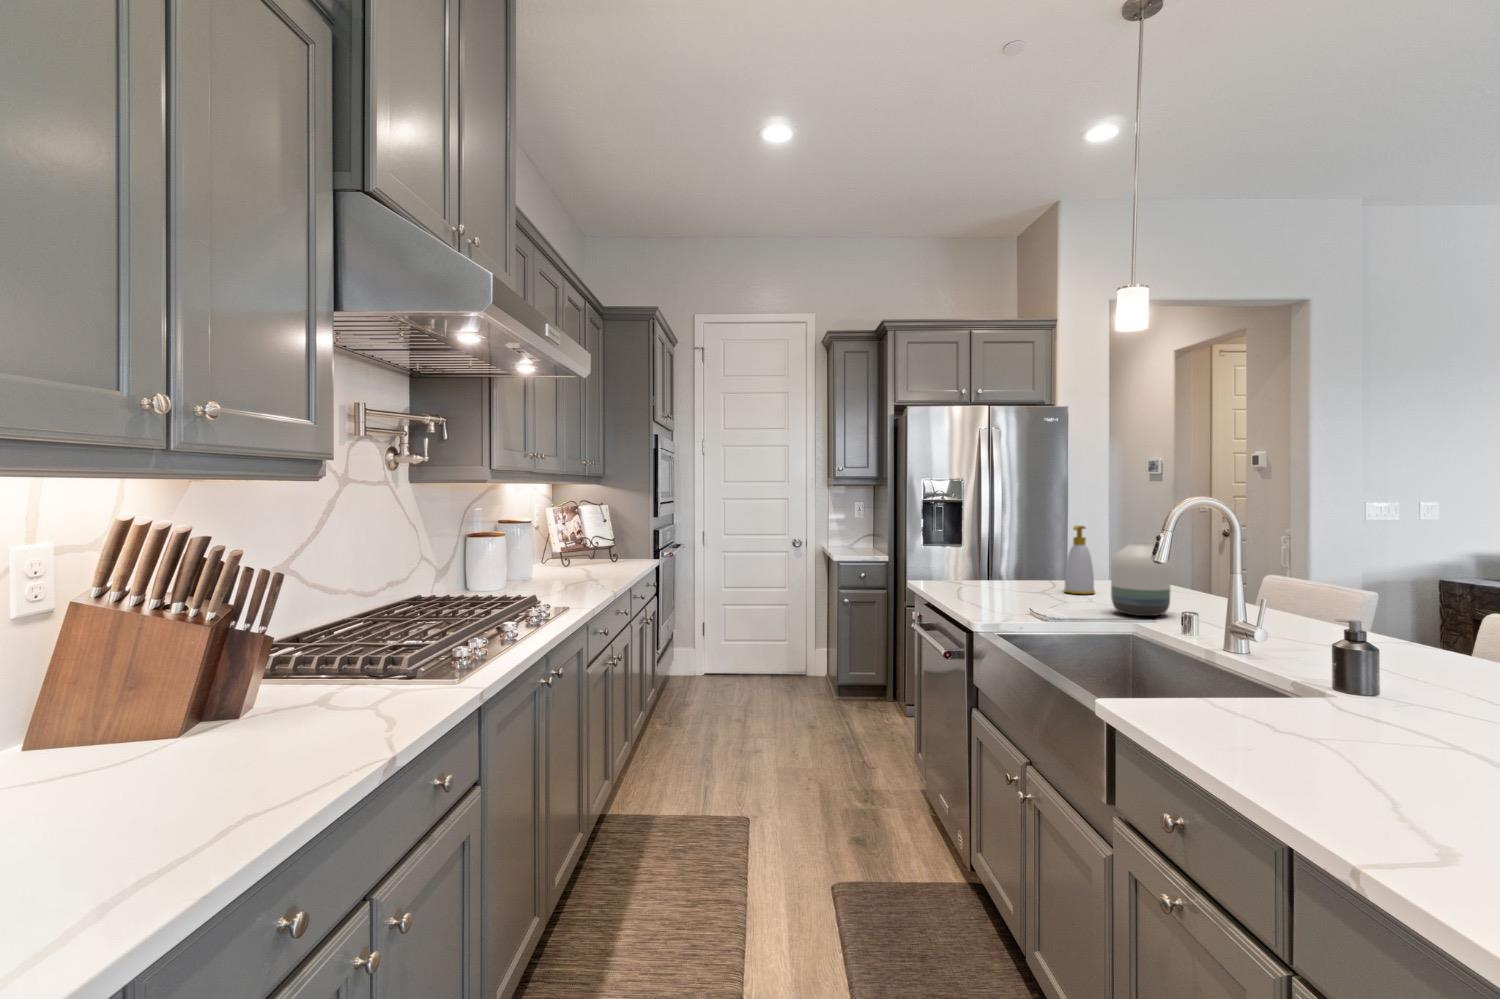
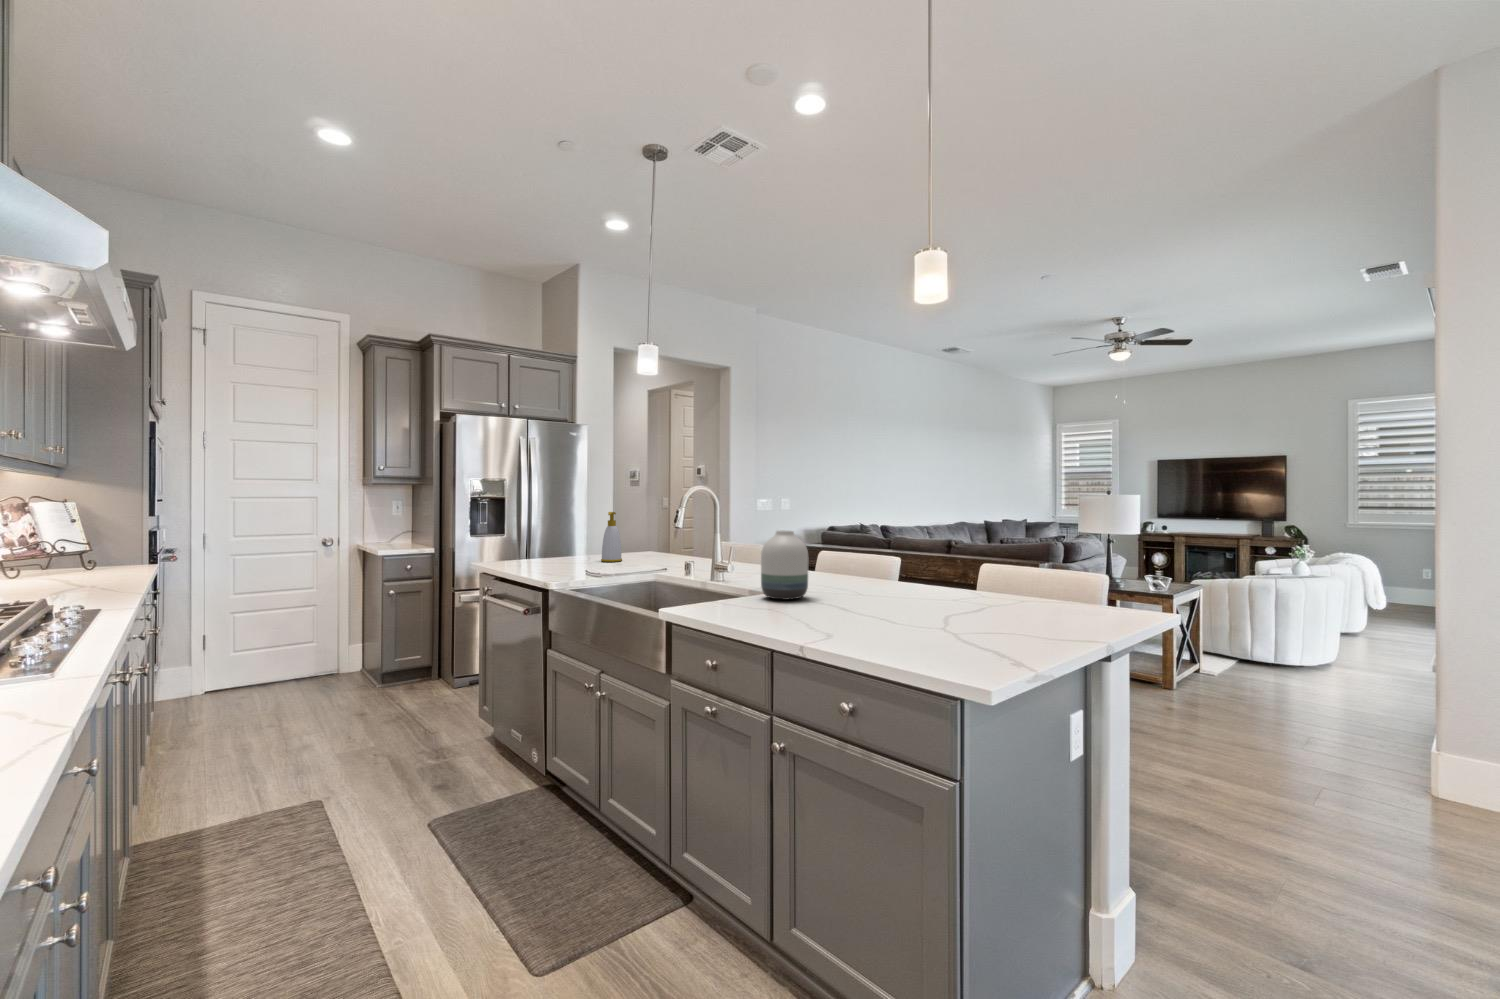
vase: present [1111,540,1171,616] -> present [761,530,808,600]

